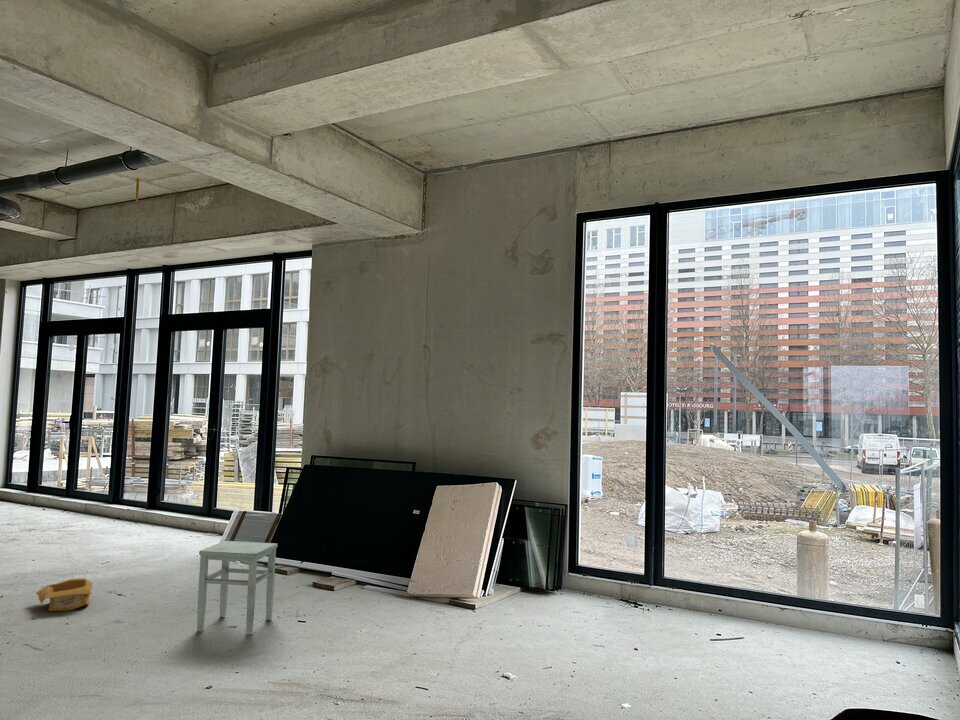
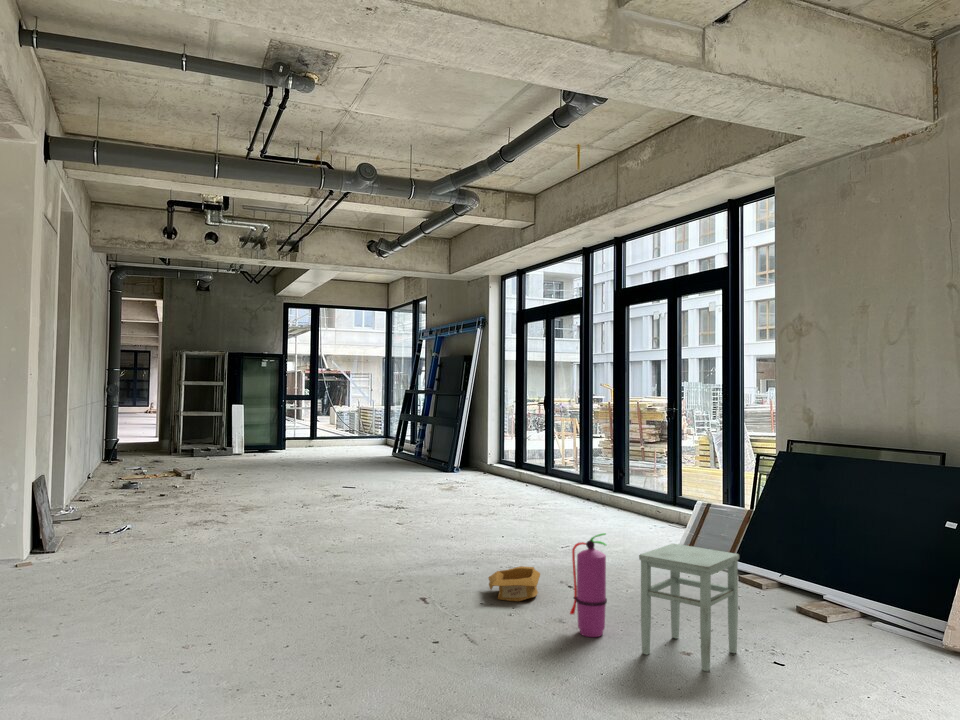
fire extinguisher: none [130,537,169,627] -> present [570,533,607,637]

